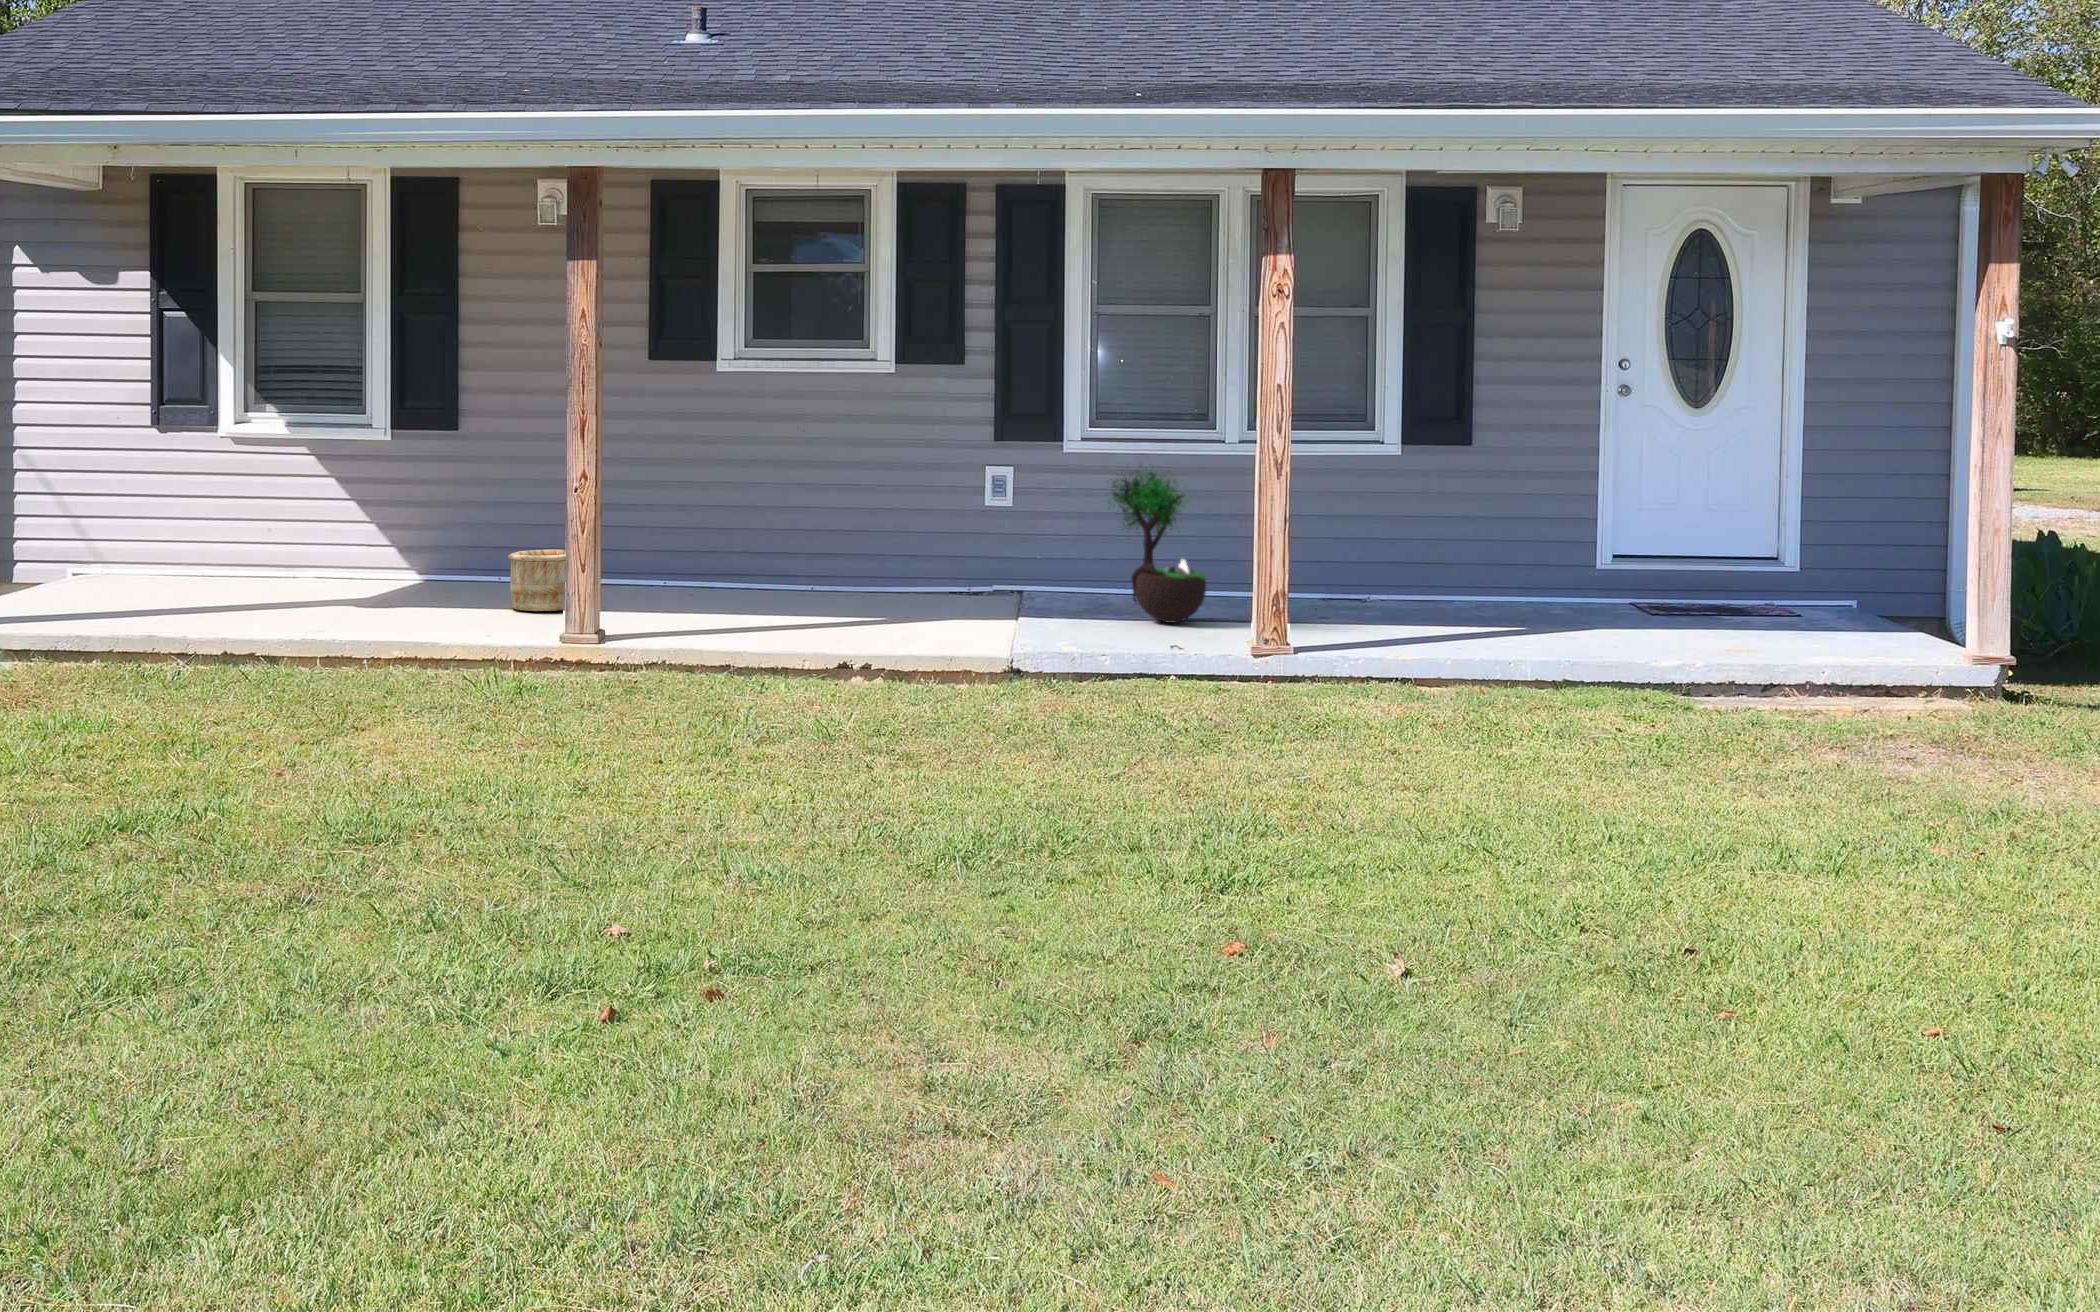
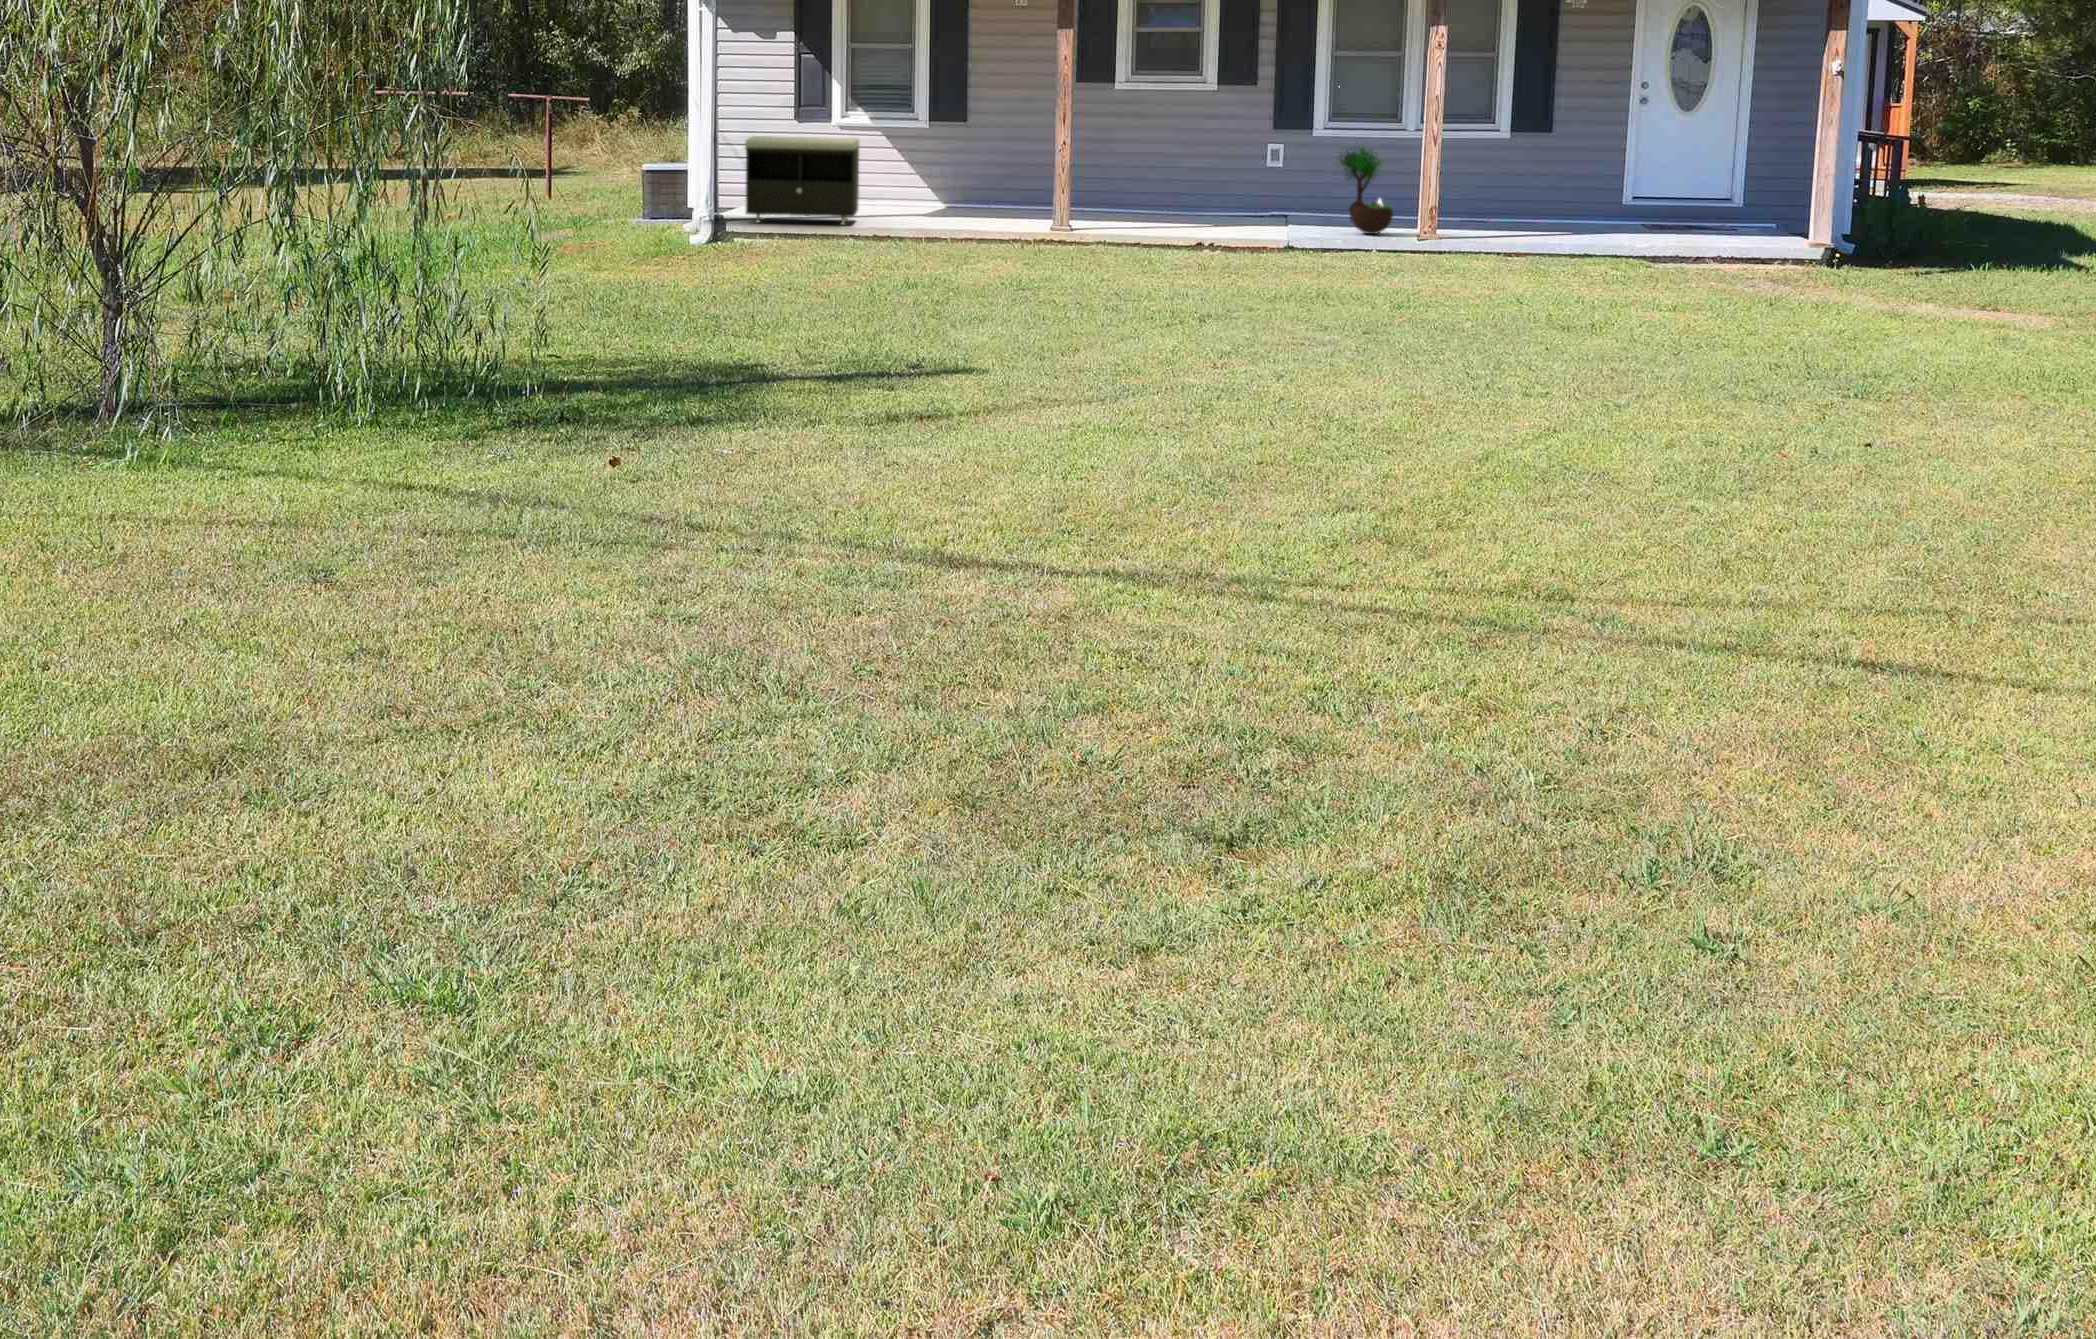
storage bench: none [28,457,261,620] -> present [745,136,859,225]
wooden bucket: present [508,549,566,611] -> none [994,190,1035,224]

